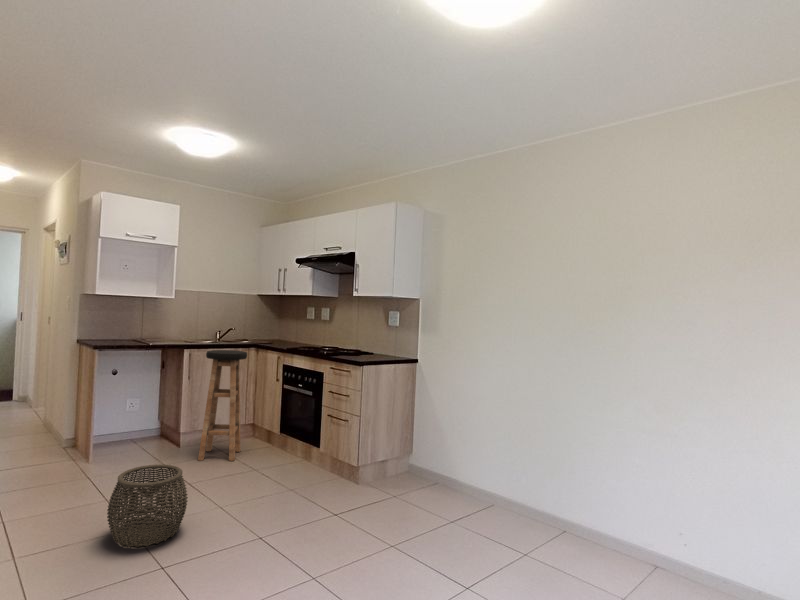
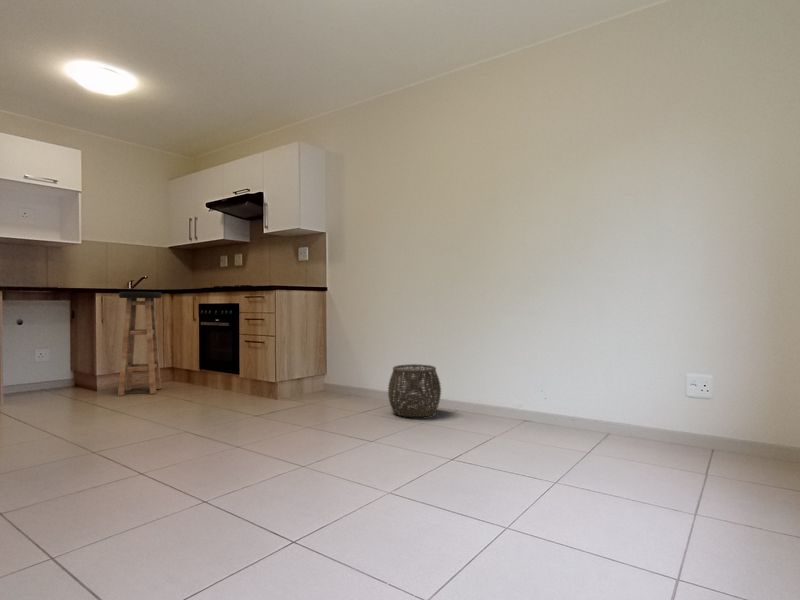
woven basket: present [107,464,188,547] -> present [388,364,441,417]

